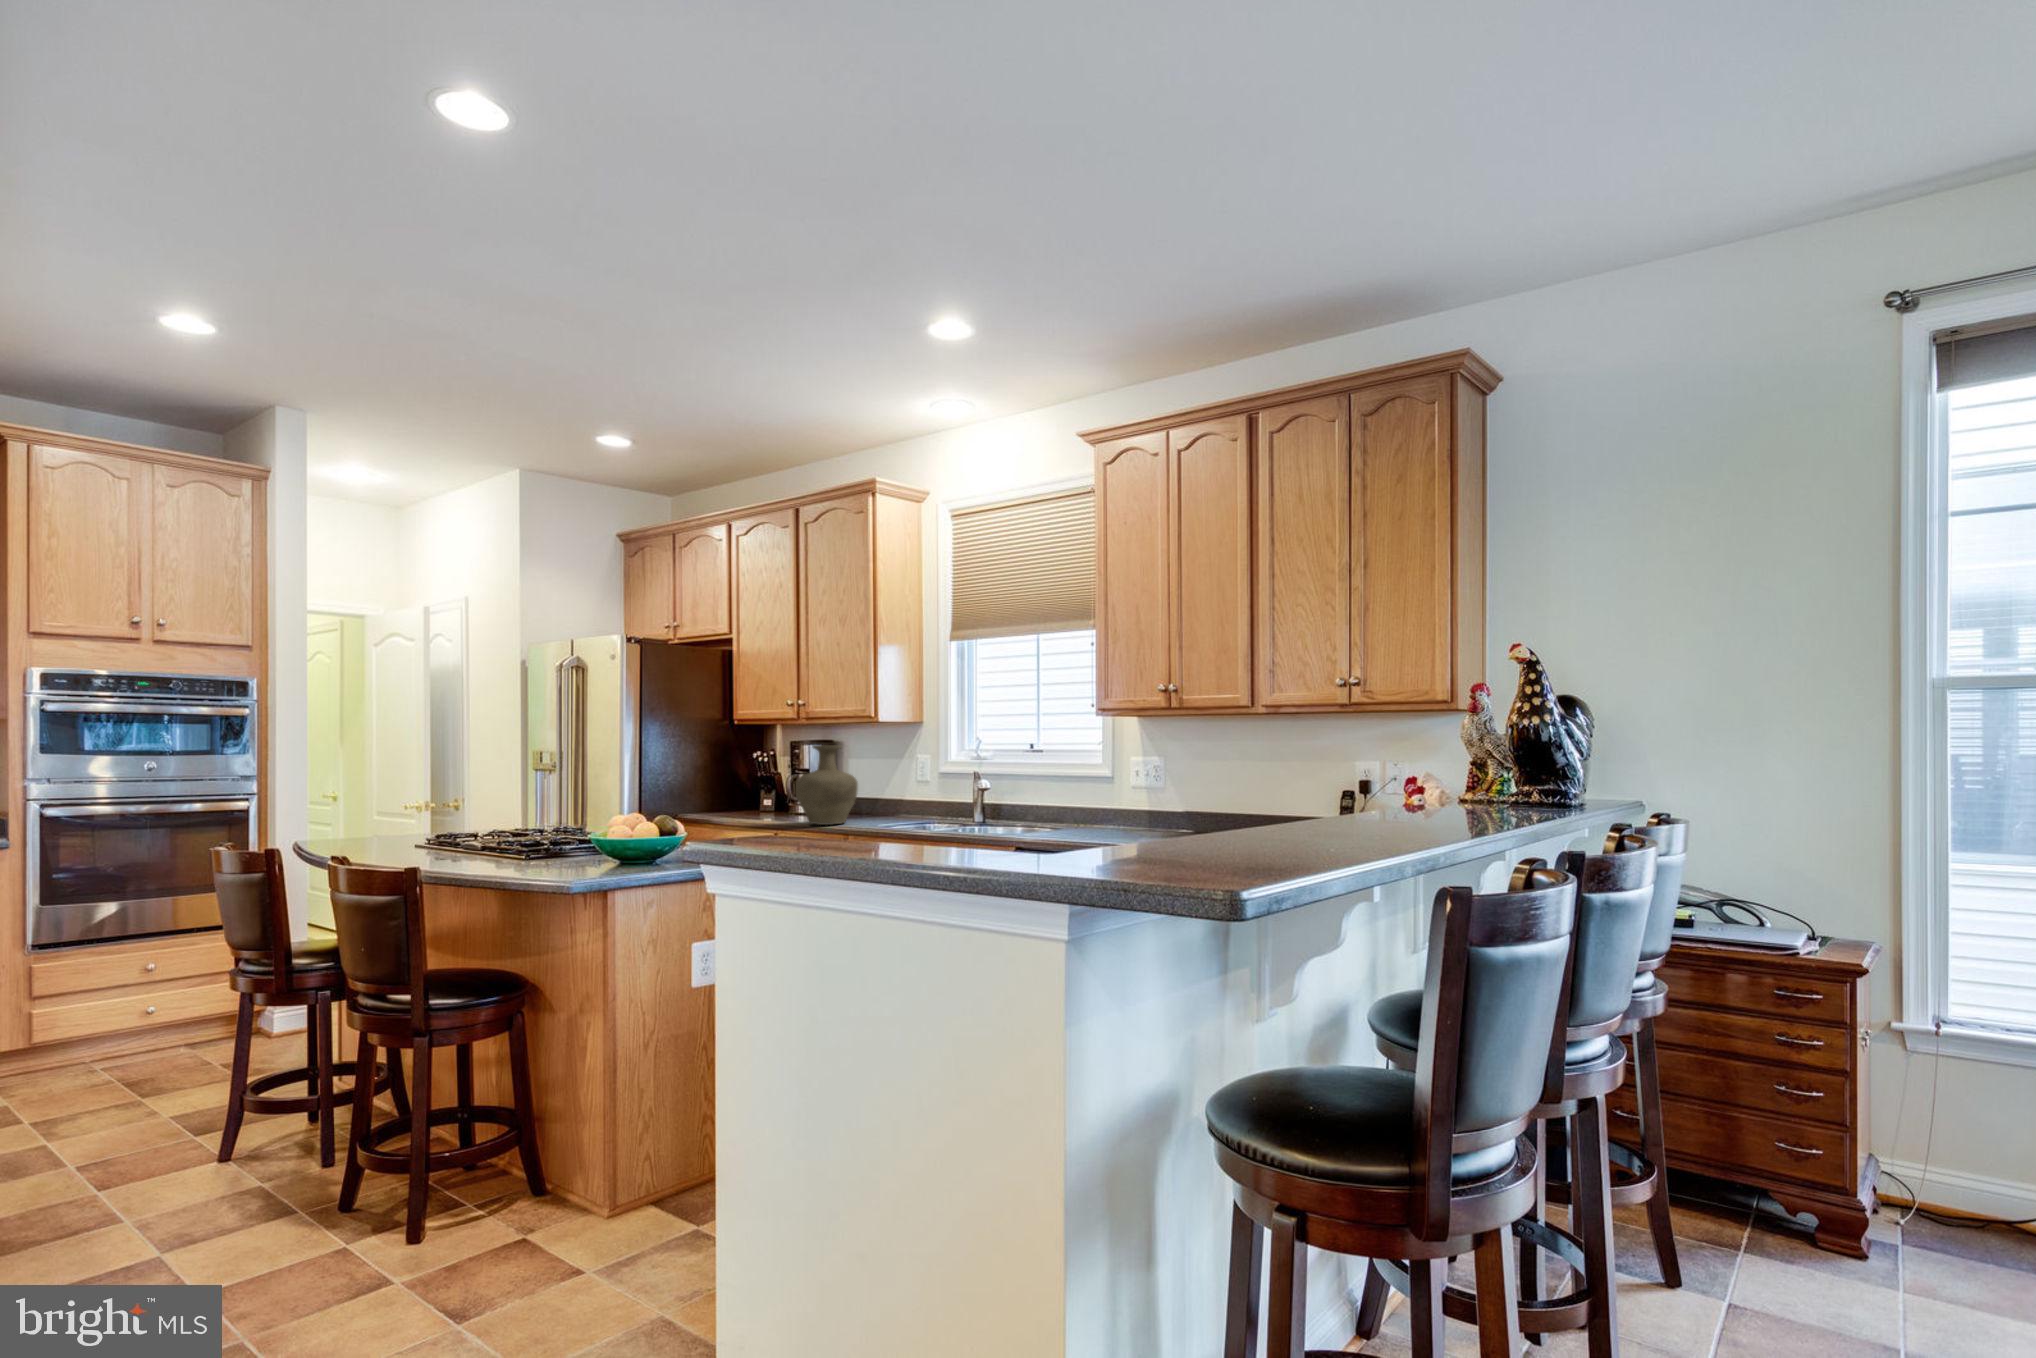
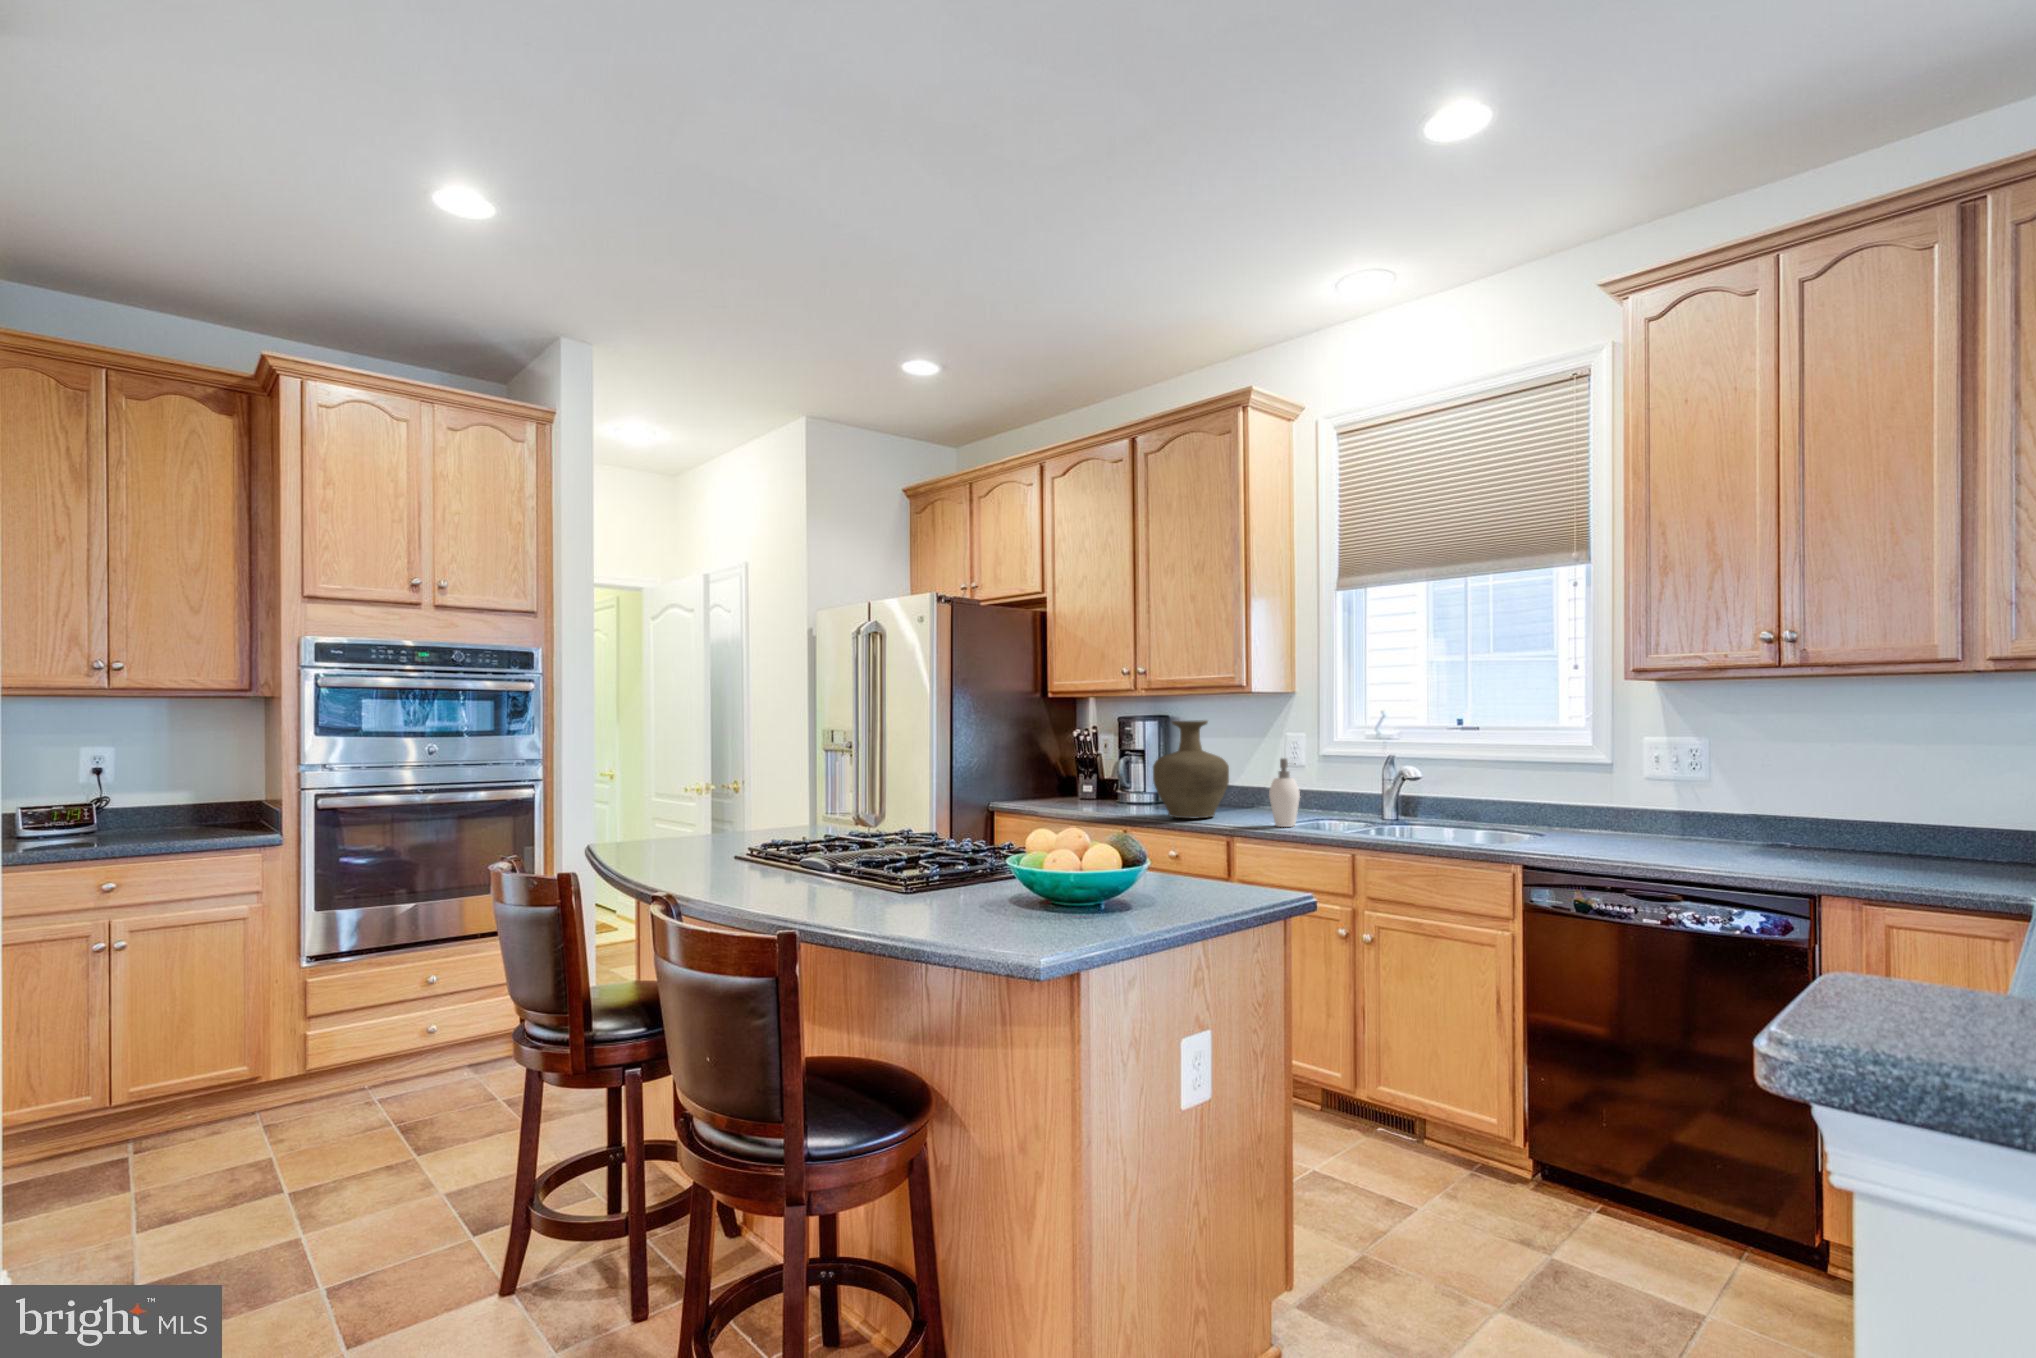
soap dispenser: none [873,777,897,830] -> present [1269,758,1300,827]

